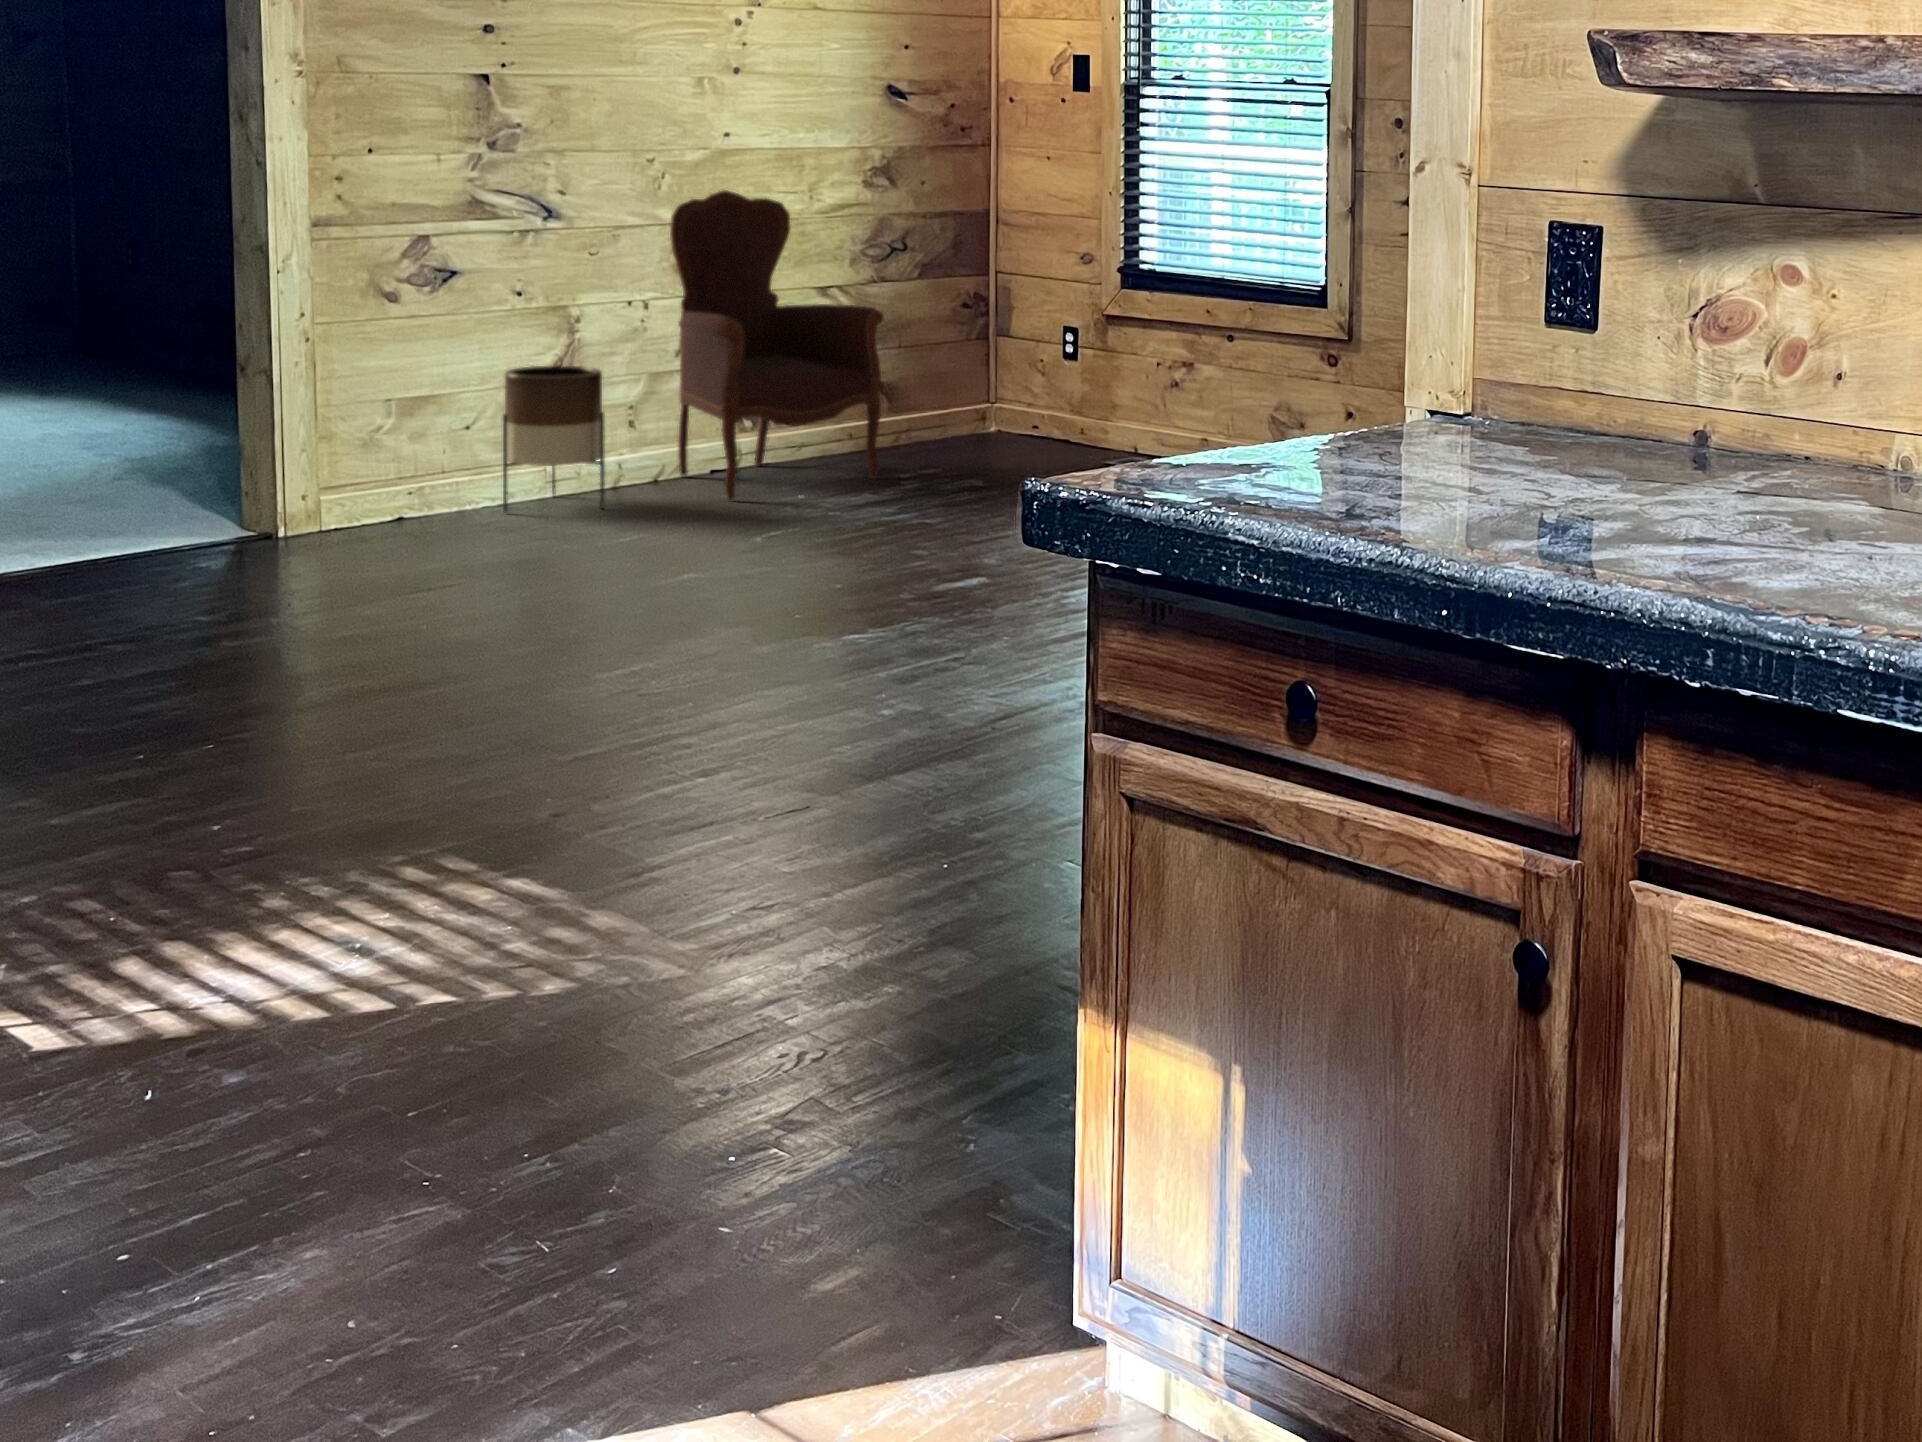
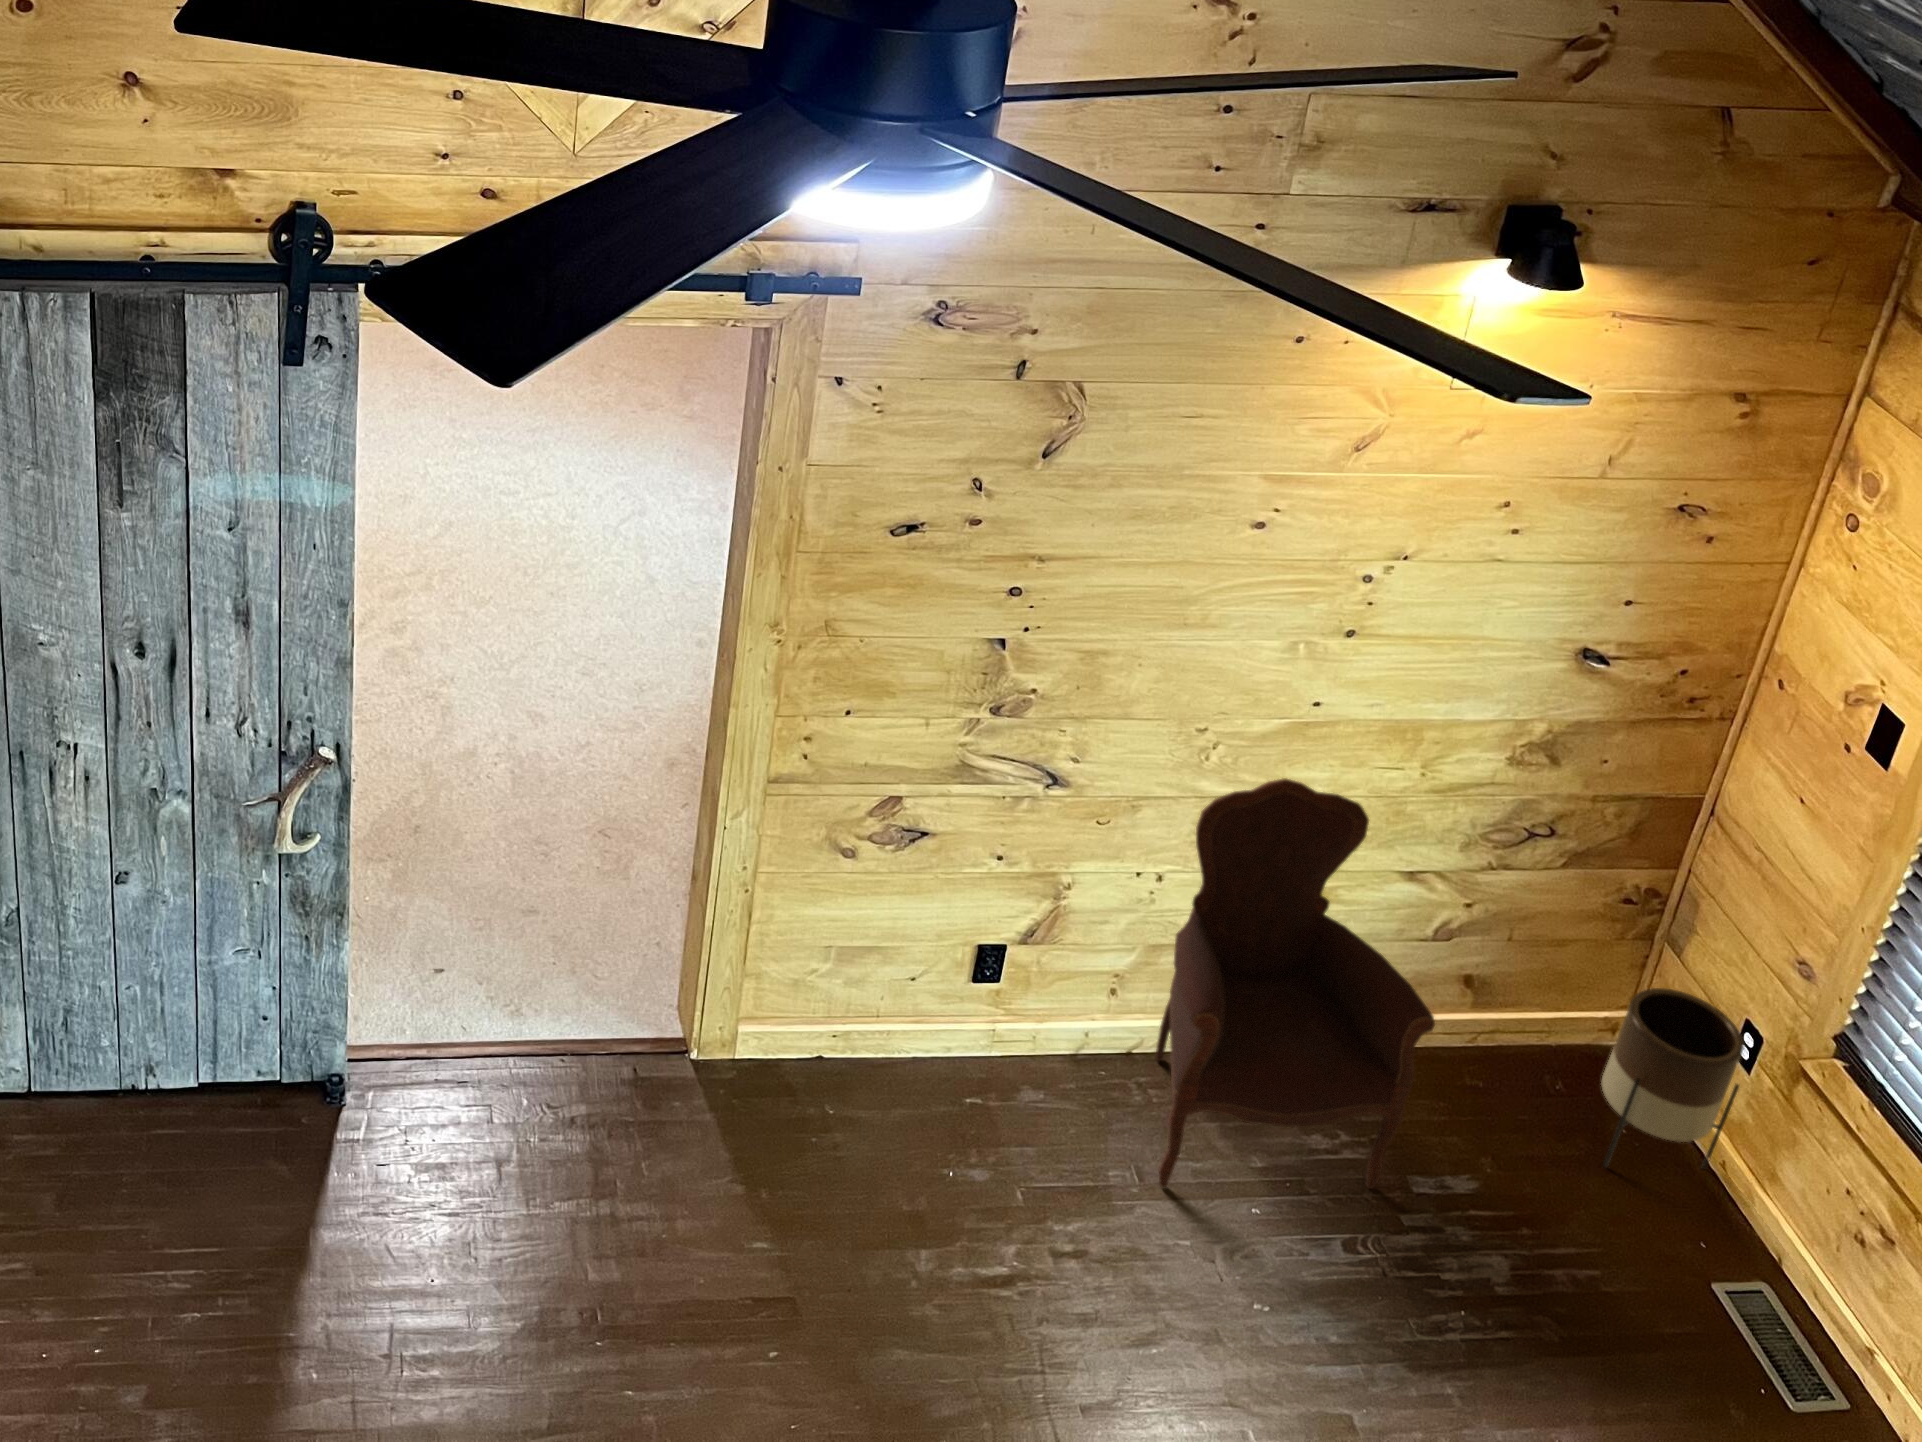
planter: present [503,366,605,512] -> present [1602,988,1744,1170]

